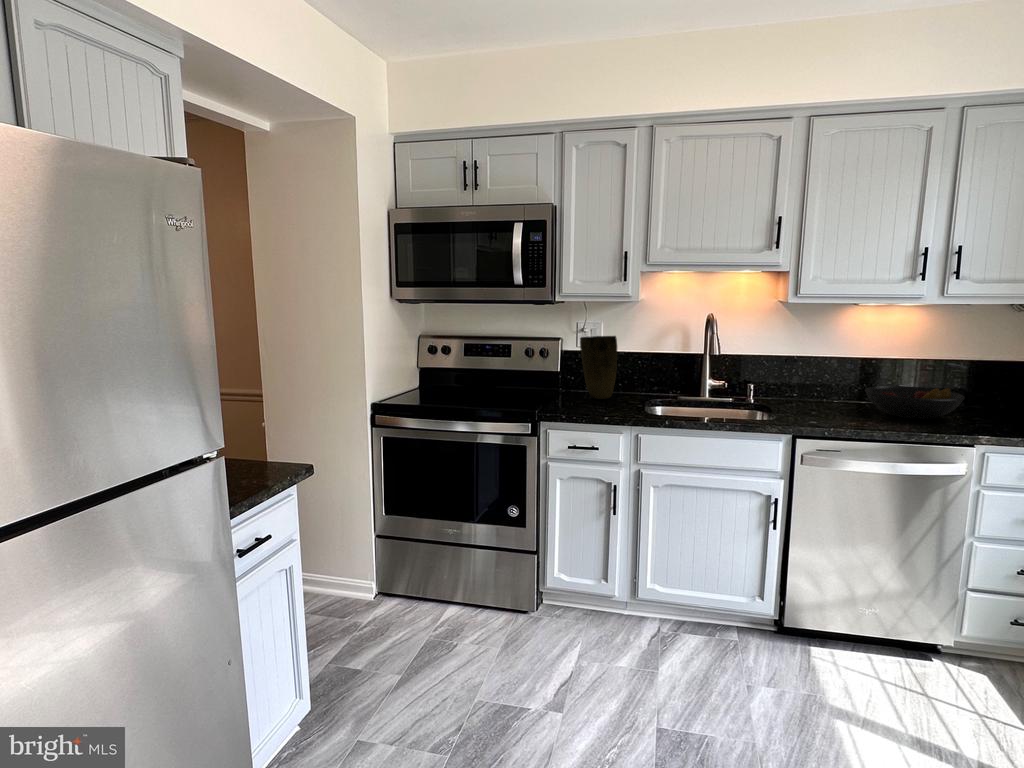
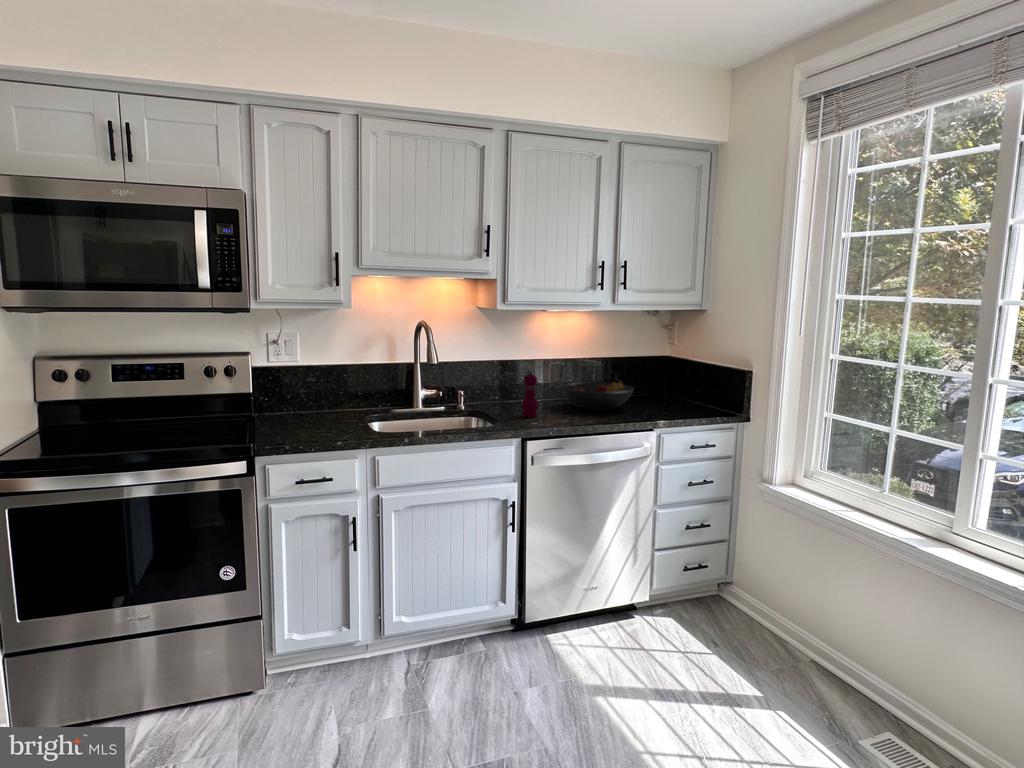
vase: present [580,336,617,399] -> none [281,347,327,421]
pepper mill: none [807,368,827,417] -> present [522,371,538,417]

